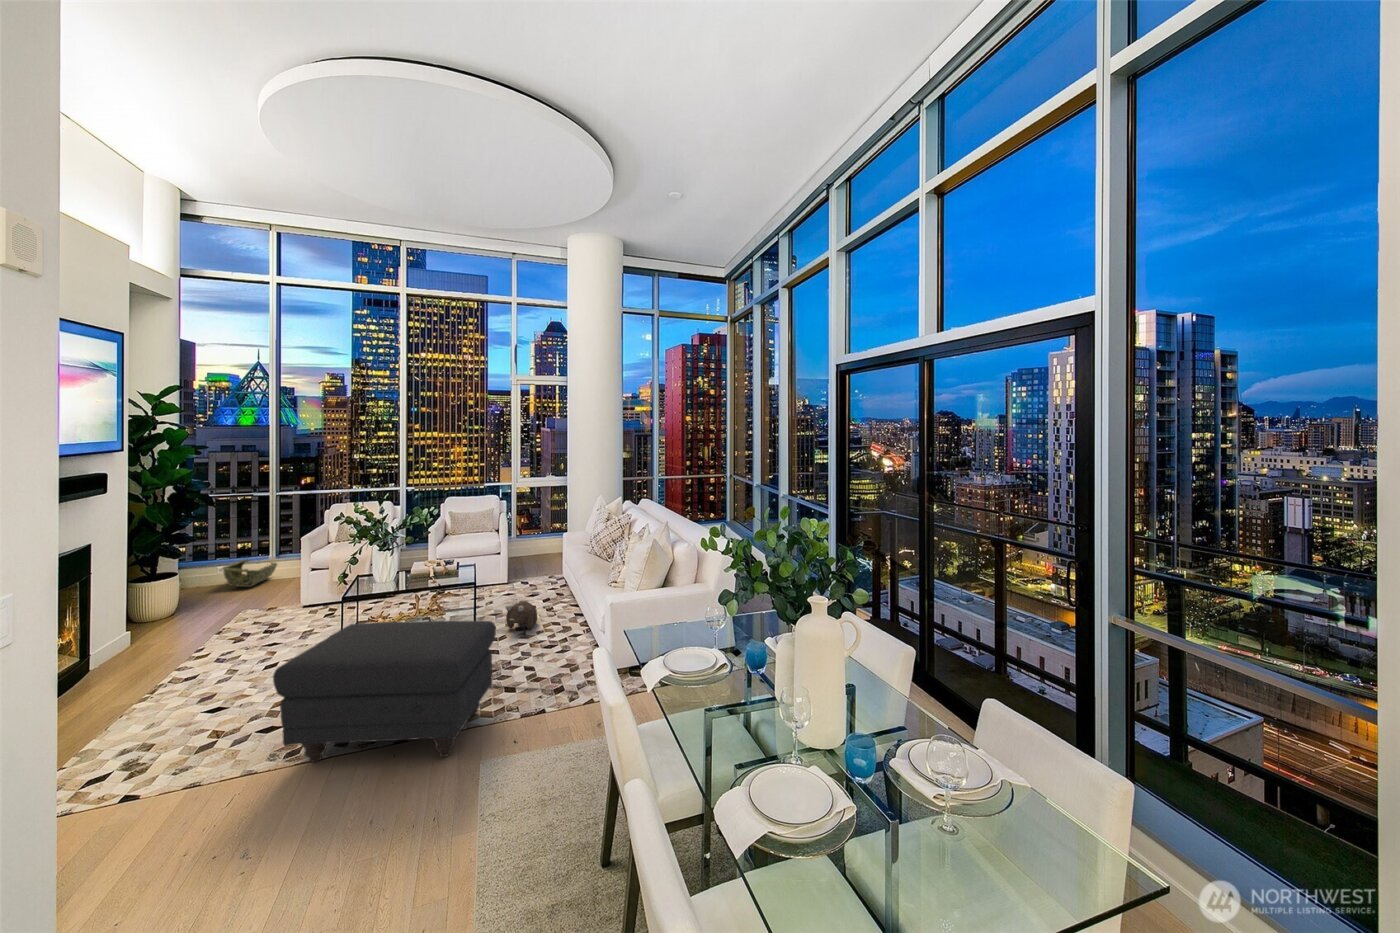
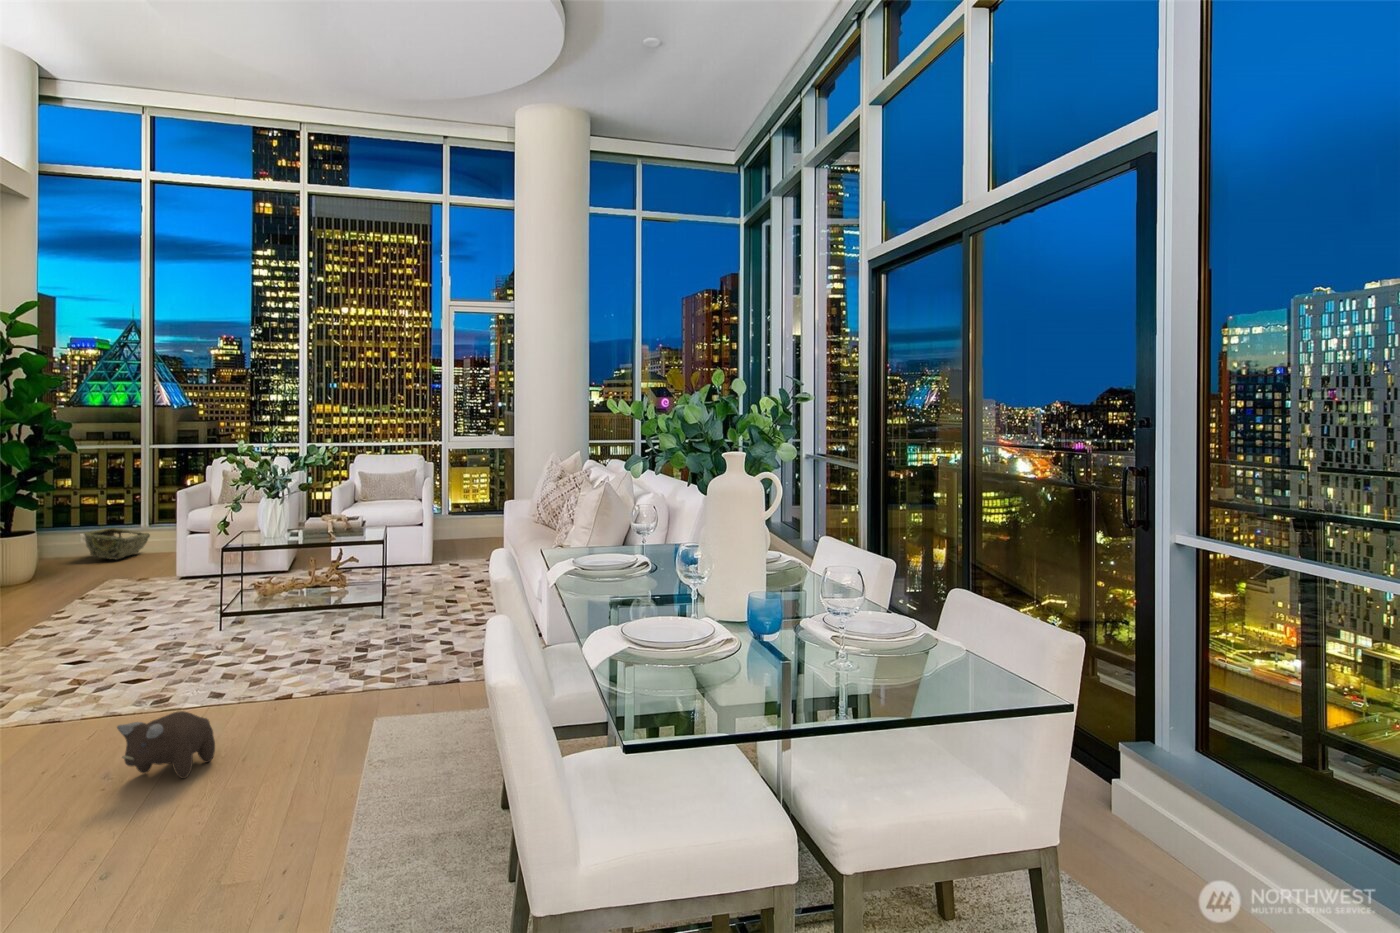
plush toy: present [506,601,537,630] -> present [117,711,215,778]
ottoman: present [273,621,496,762] -> none [142,565,400,710]

